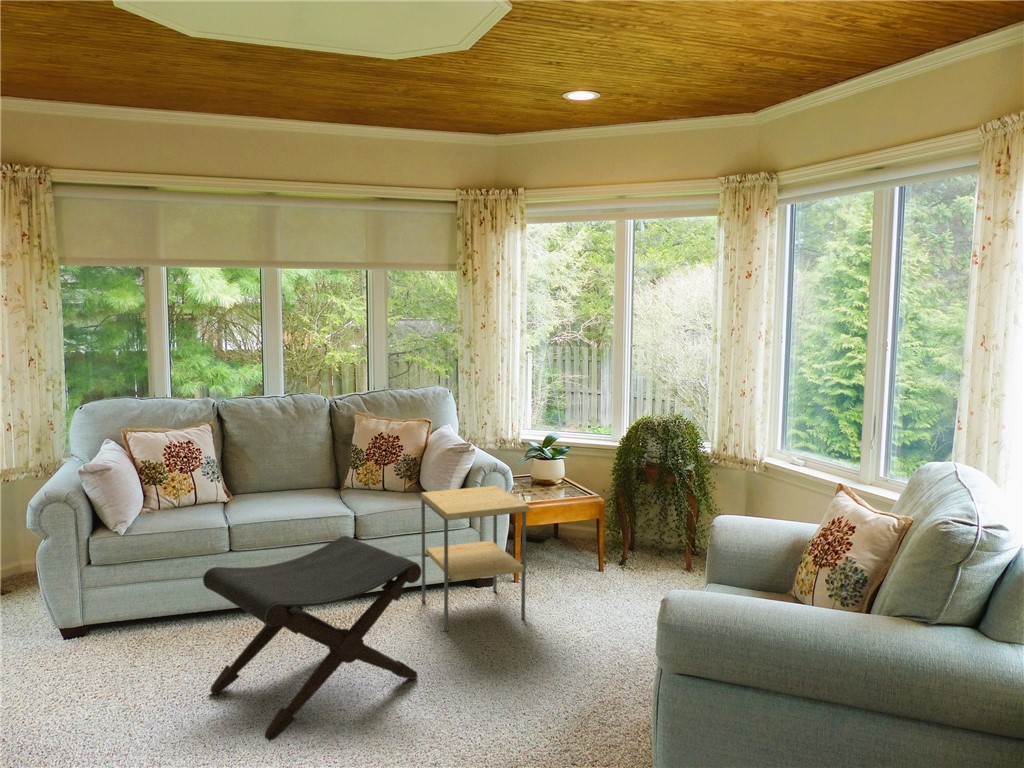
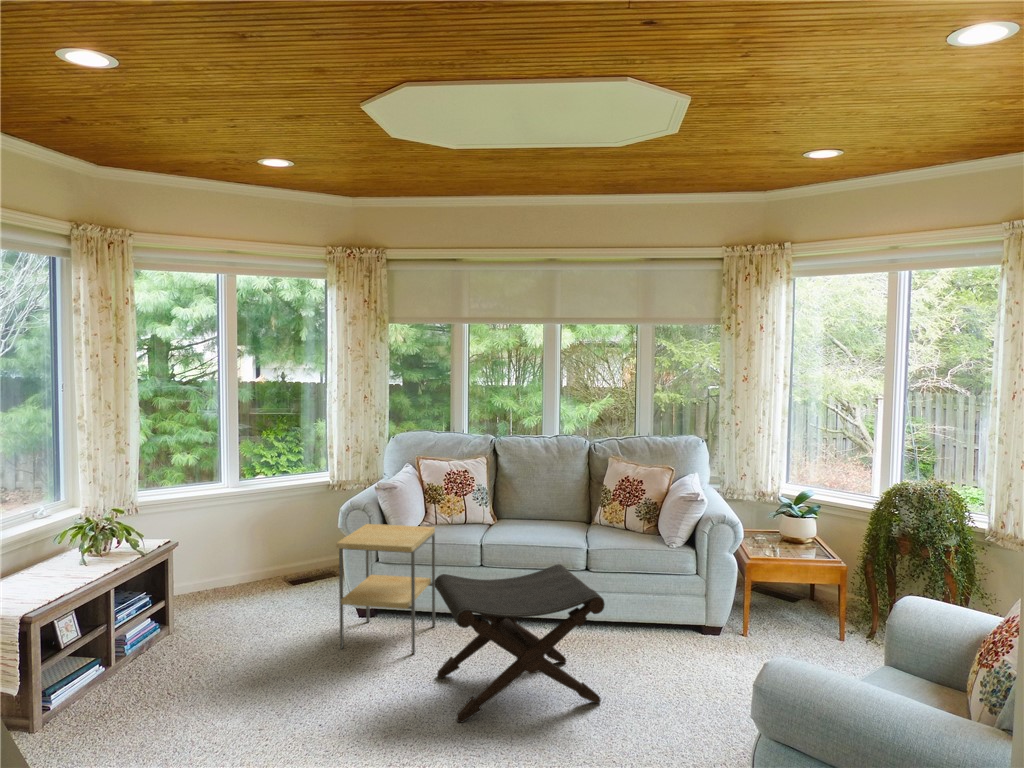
side table: present [421,486,529,631] -> present [336,524,435,654]

